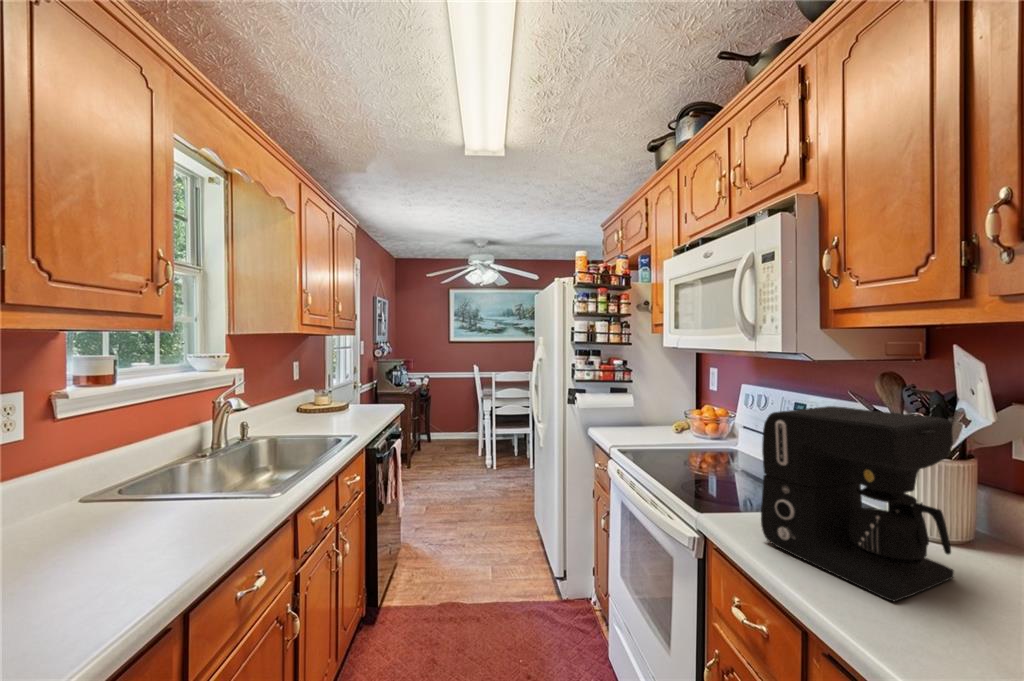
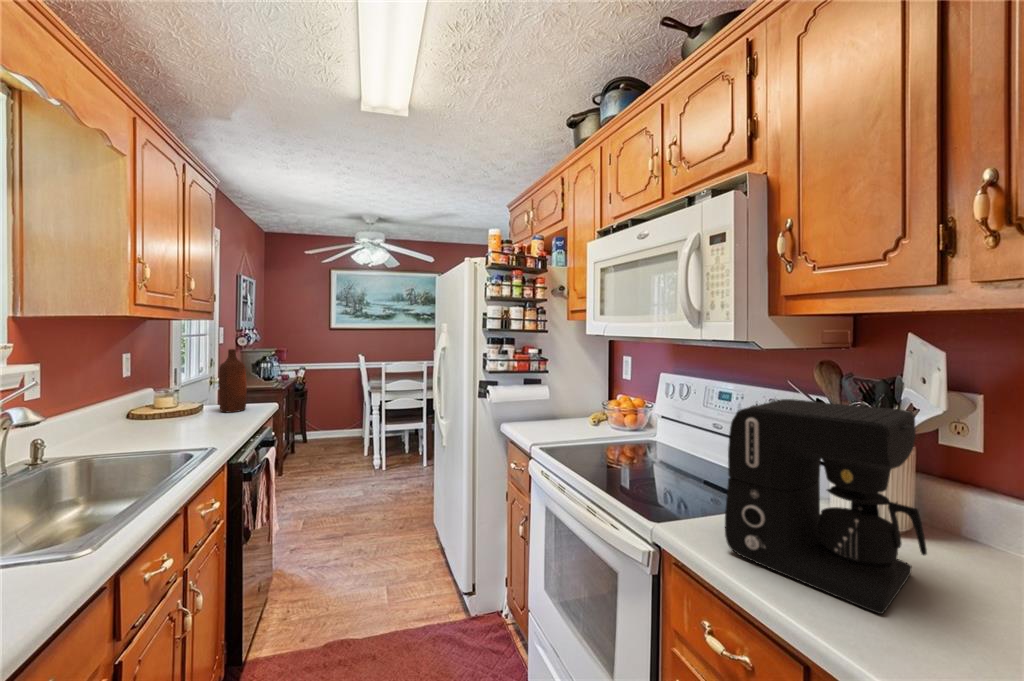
bottle: none [365,360,384,410] -> present [218,349,247,412]

